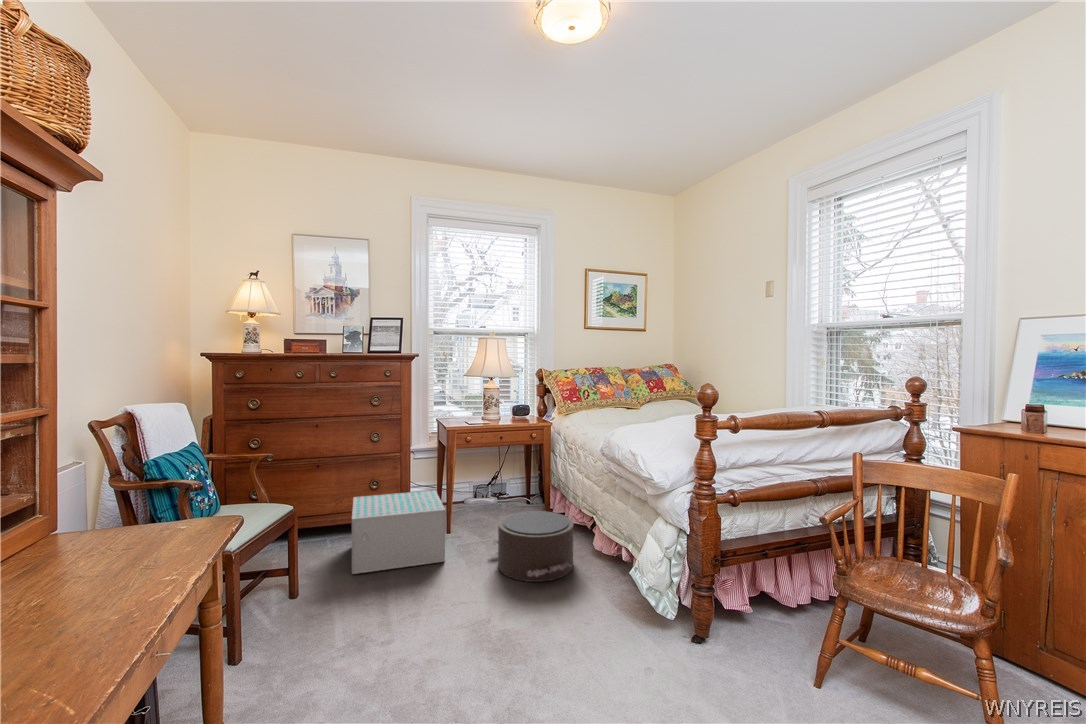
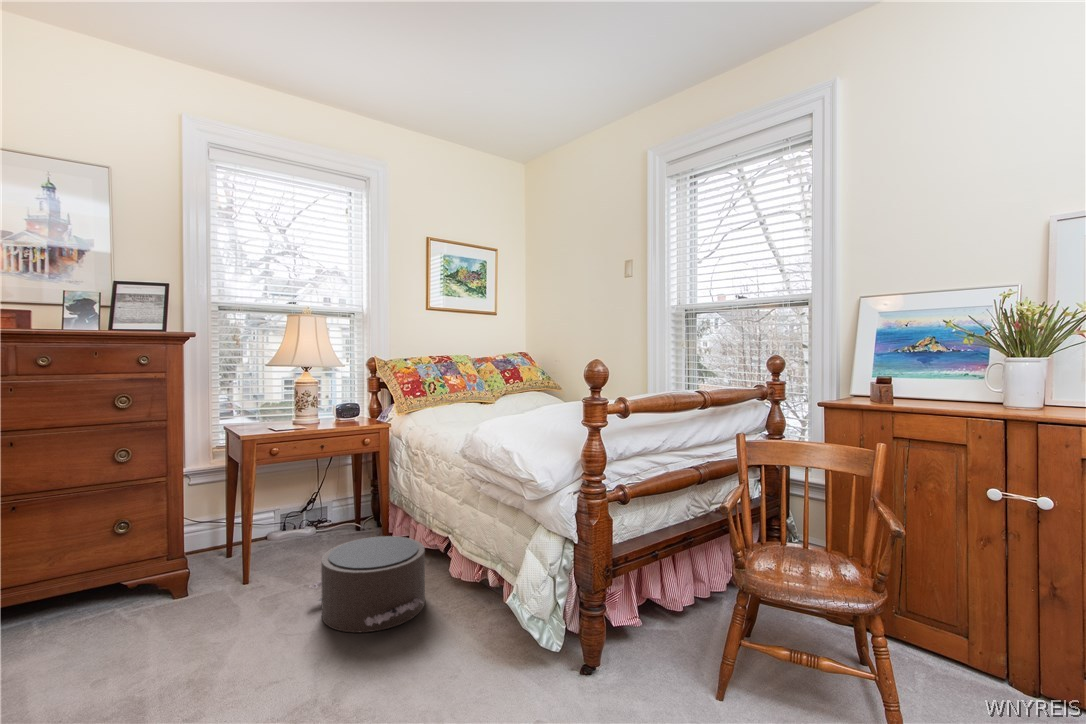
storage box: present [352,490,445,574] -> none [79,524,241,667]

